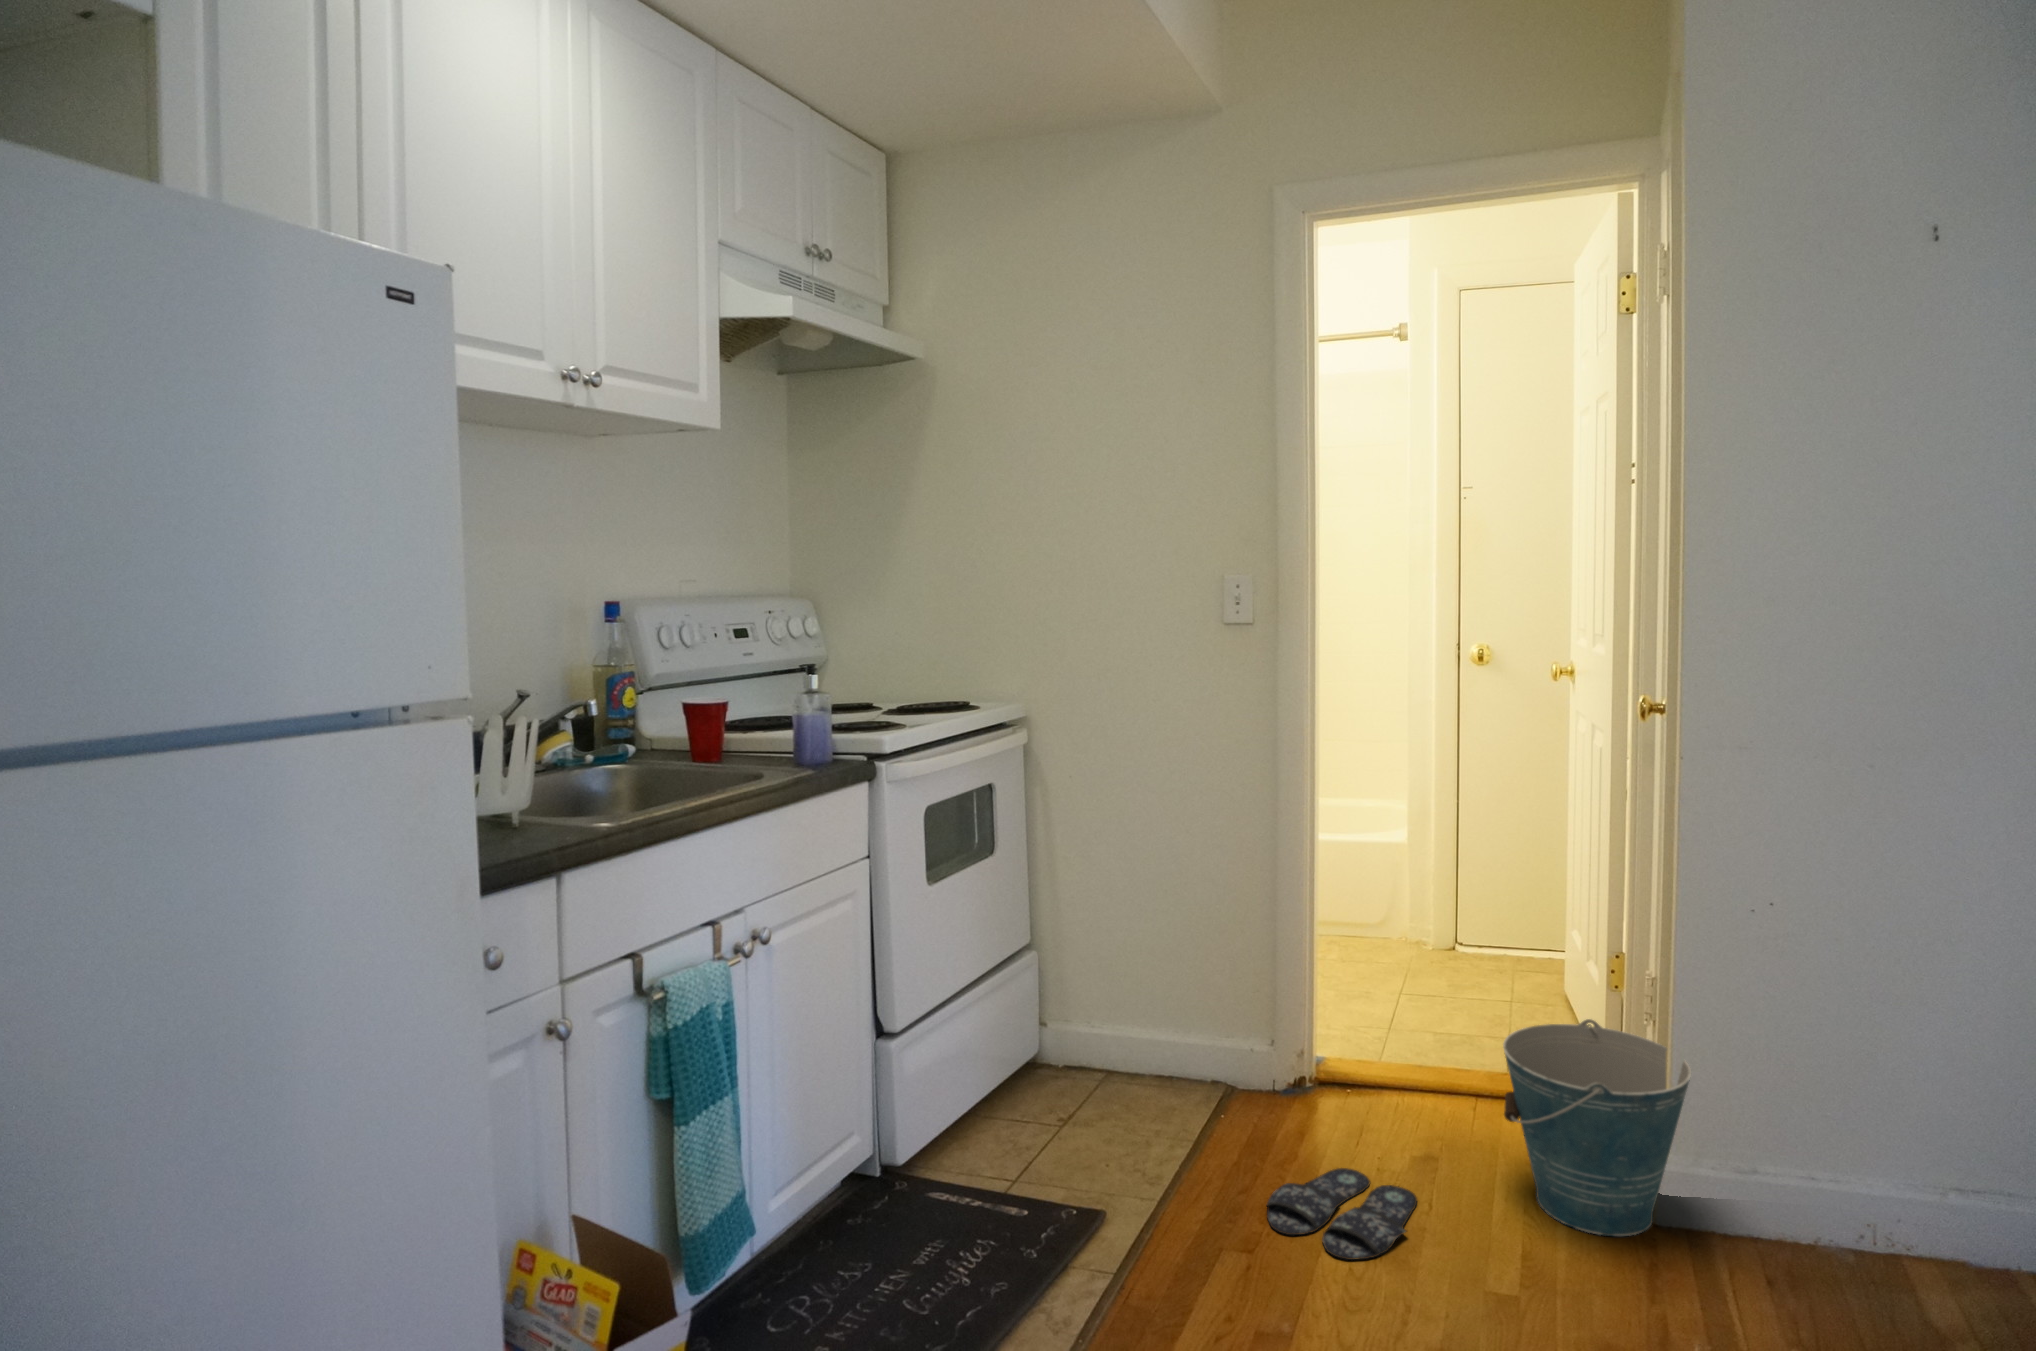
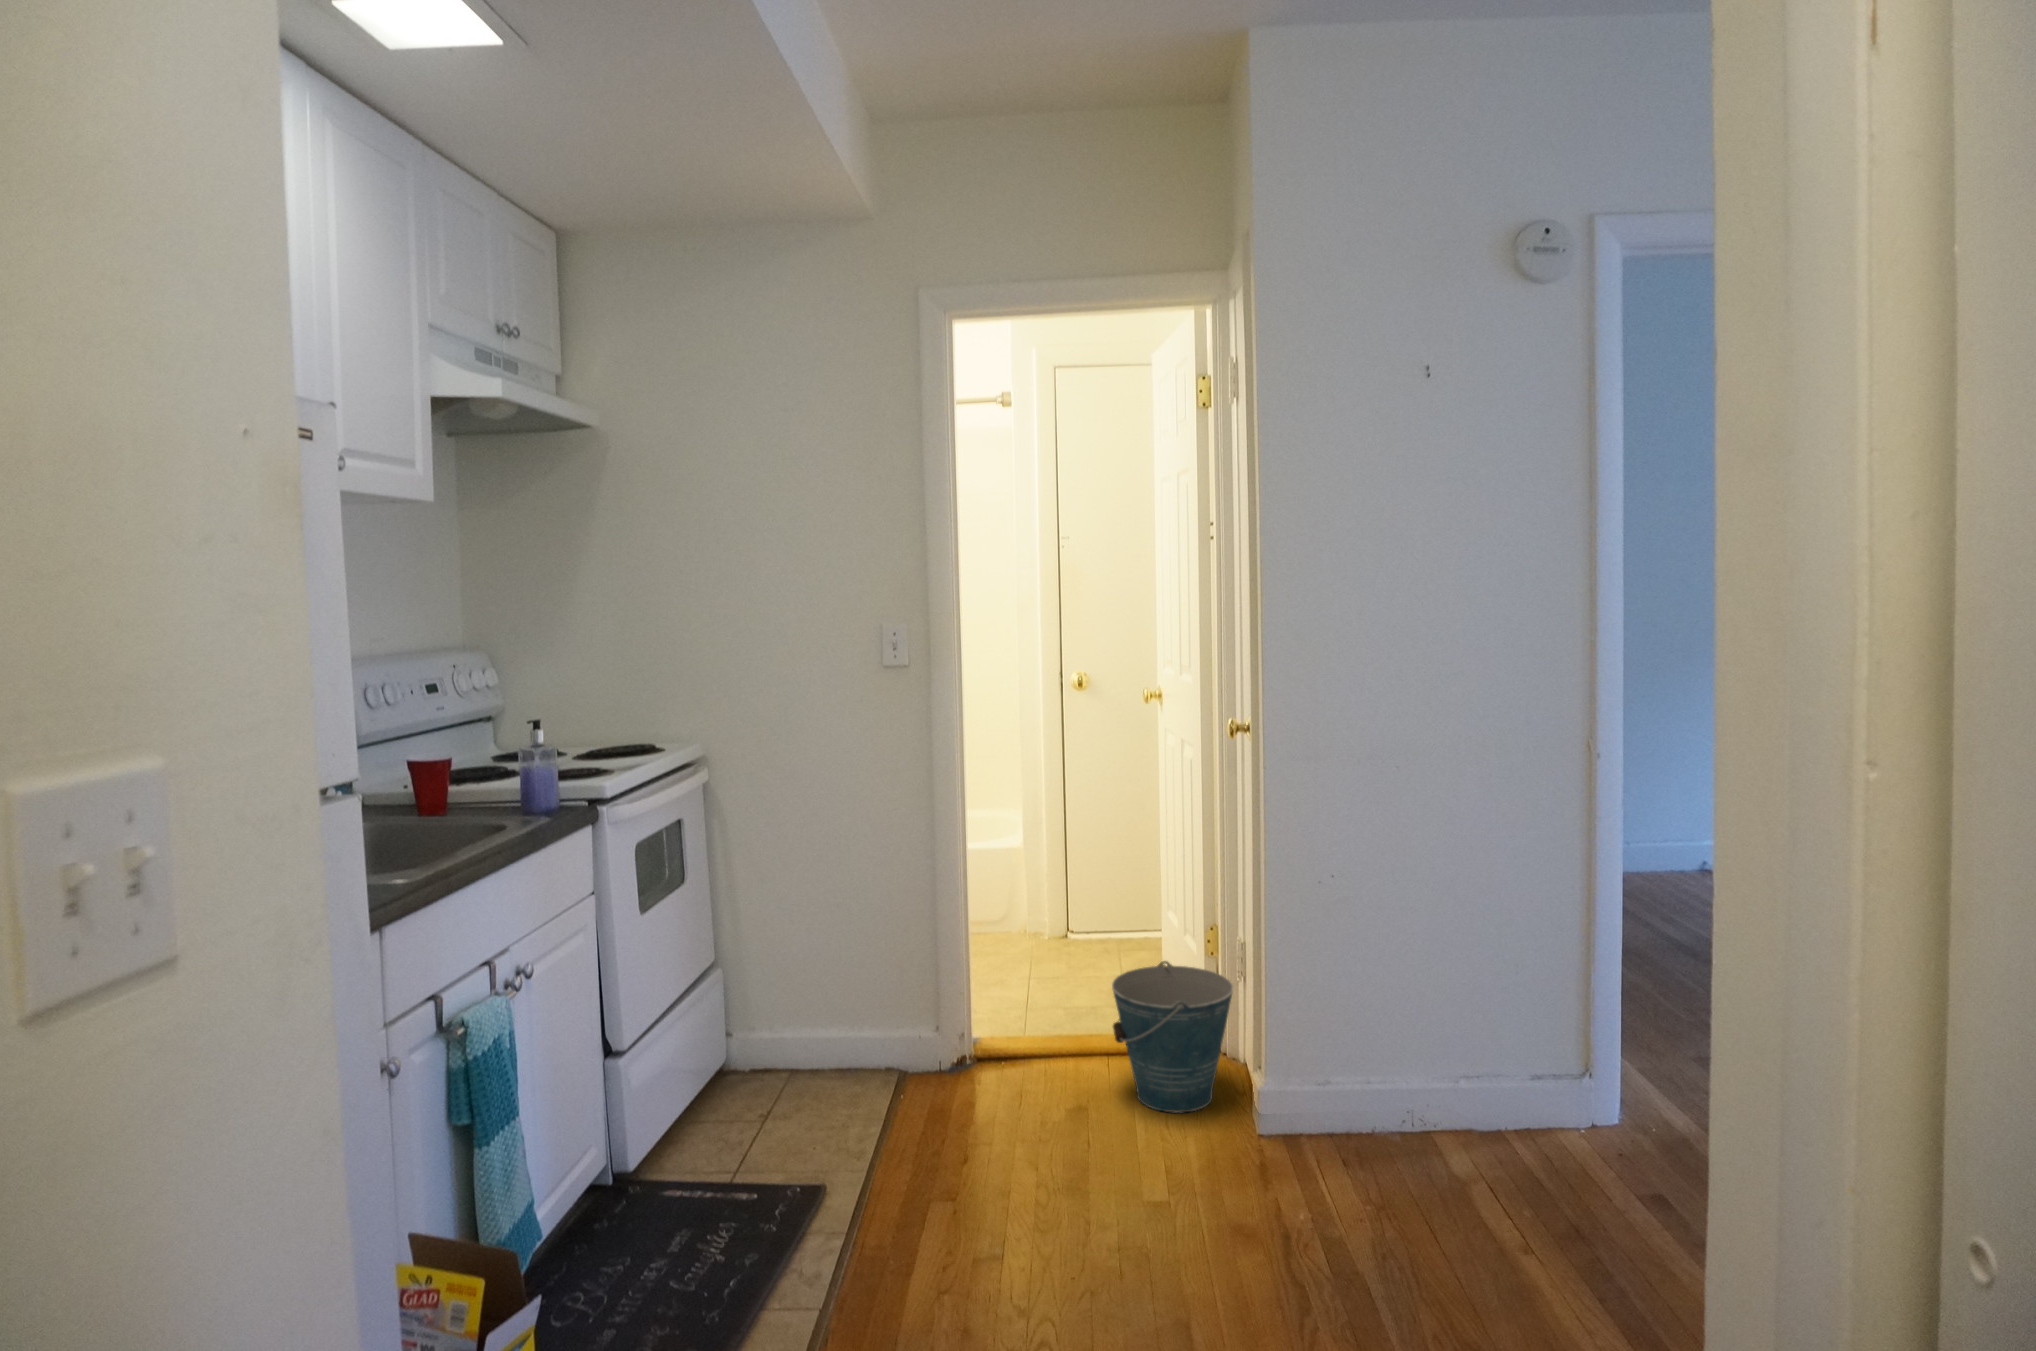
slippers: present [1267,1168,1417,1260] -> none [951,1103,1058,1165]

